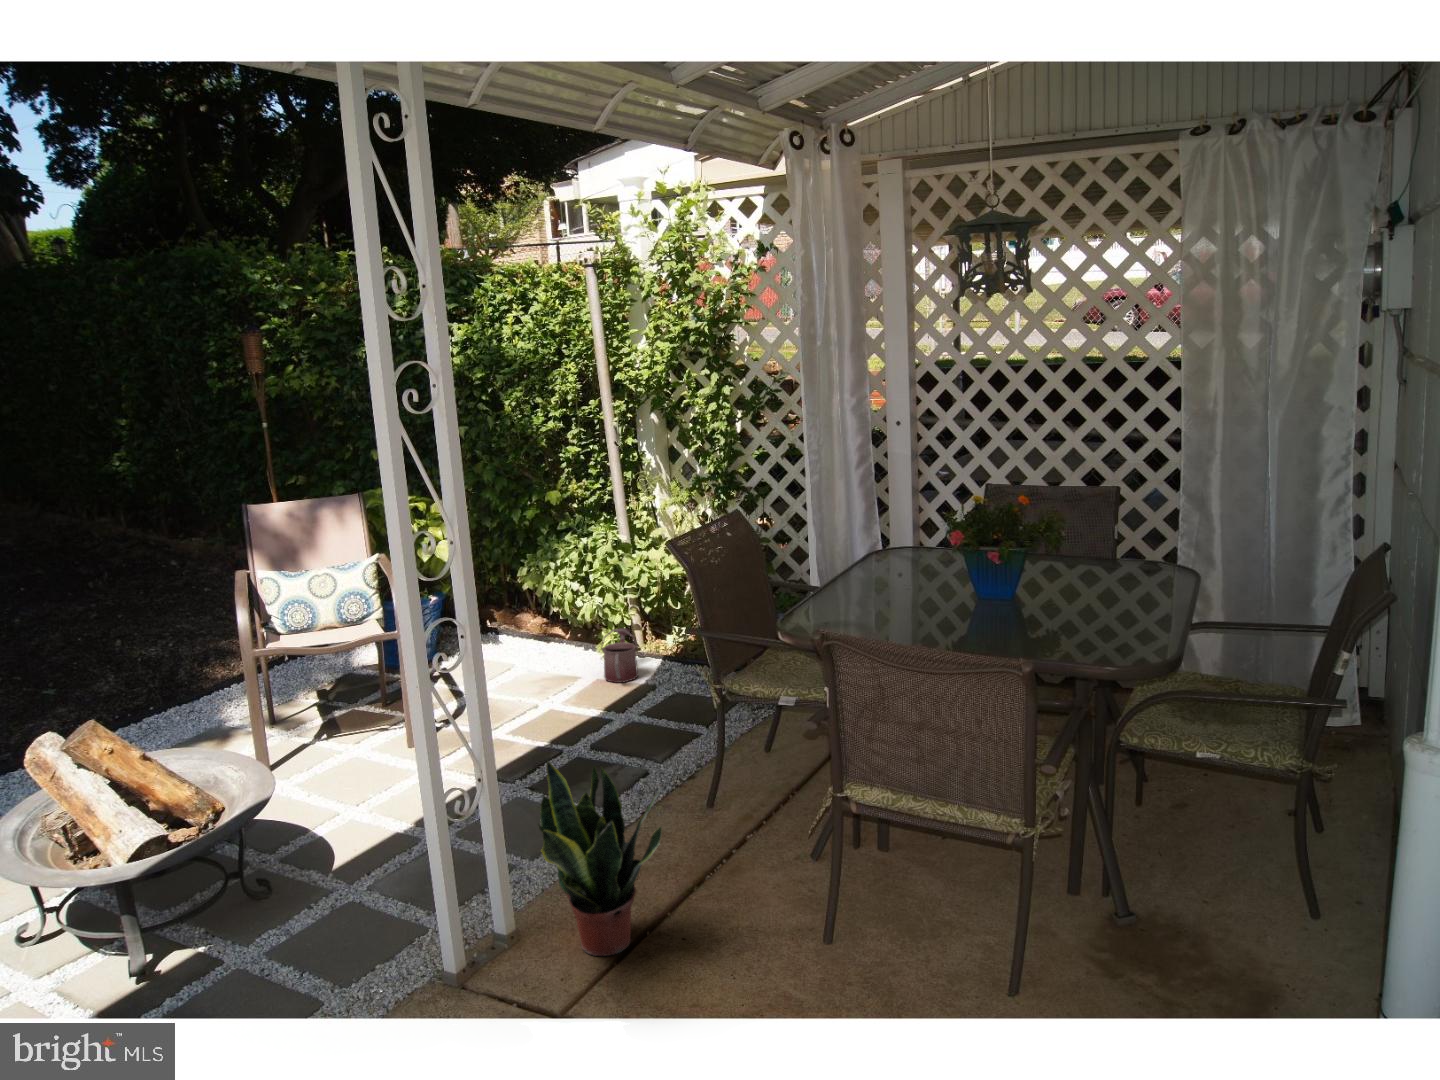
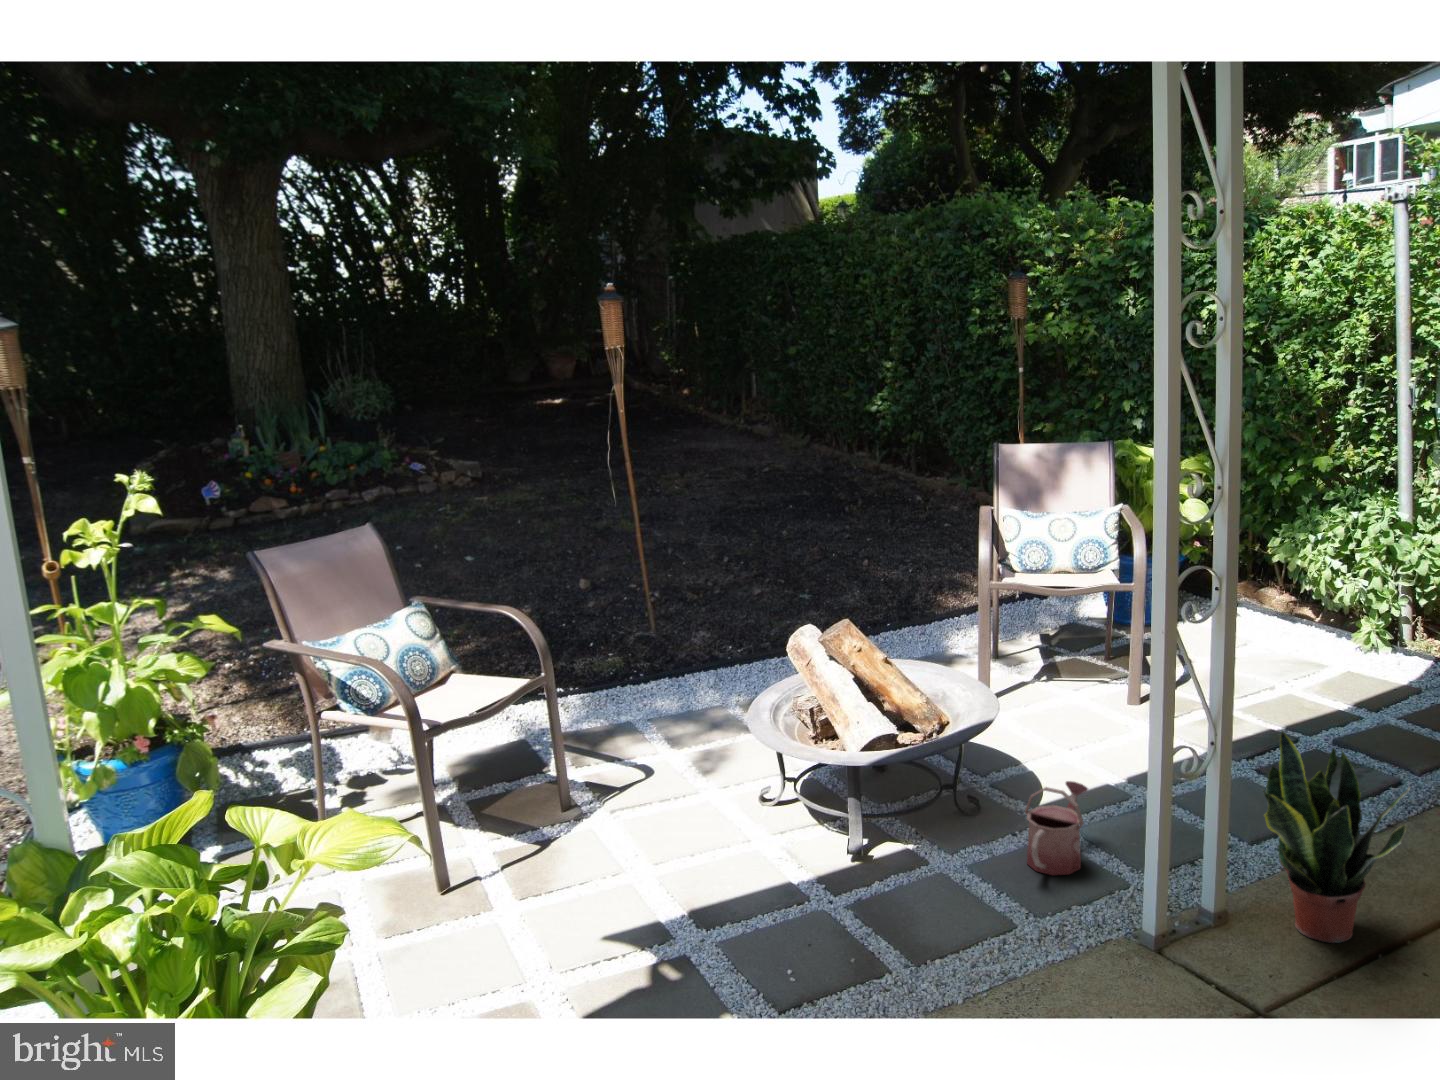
watering can: present [601,628,638,683] -> present [1025,781,1088,875]

